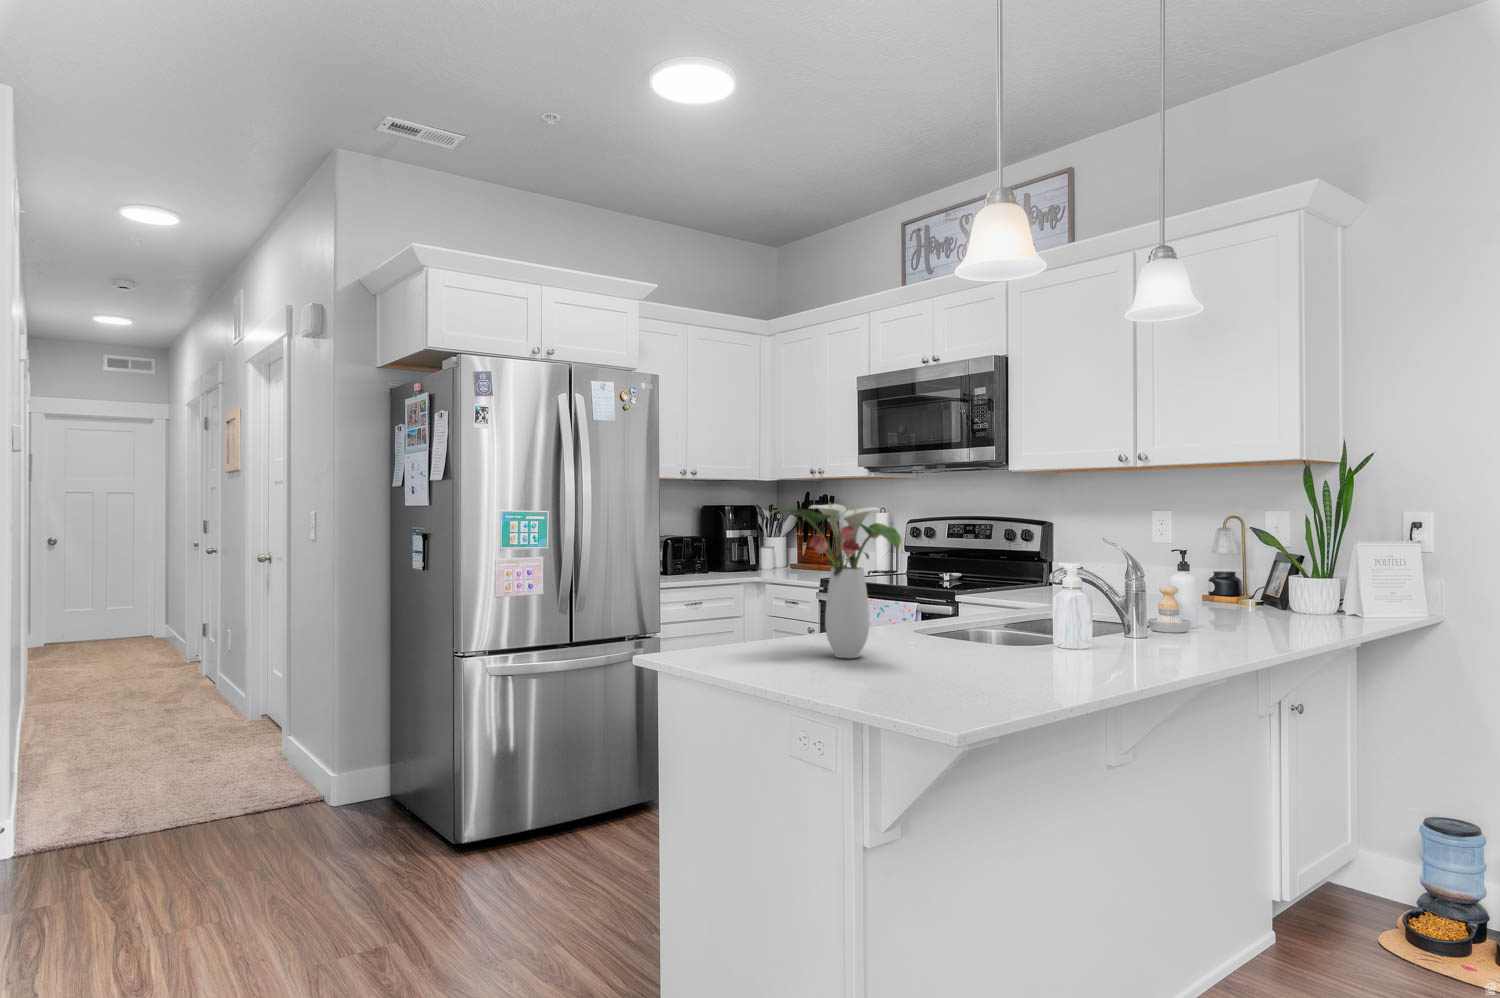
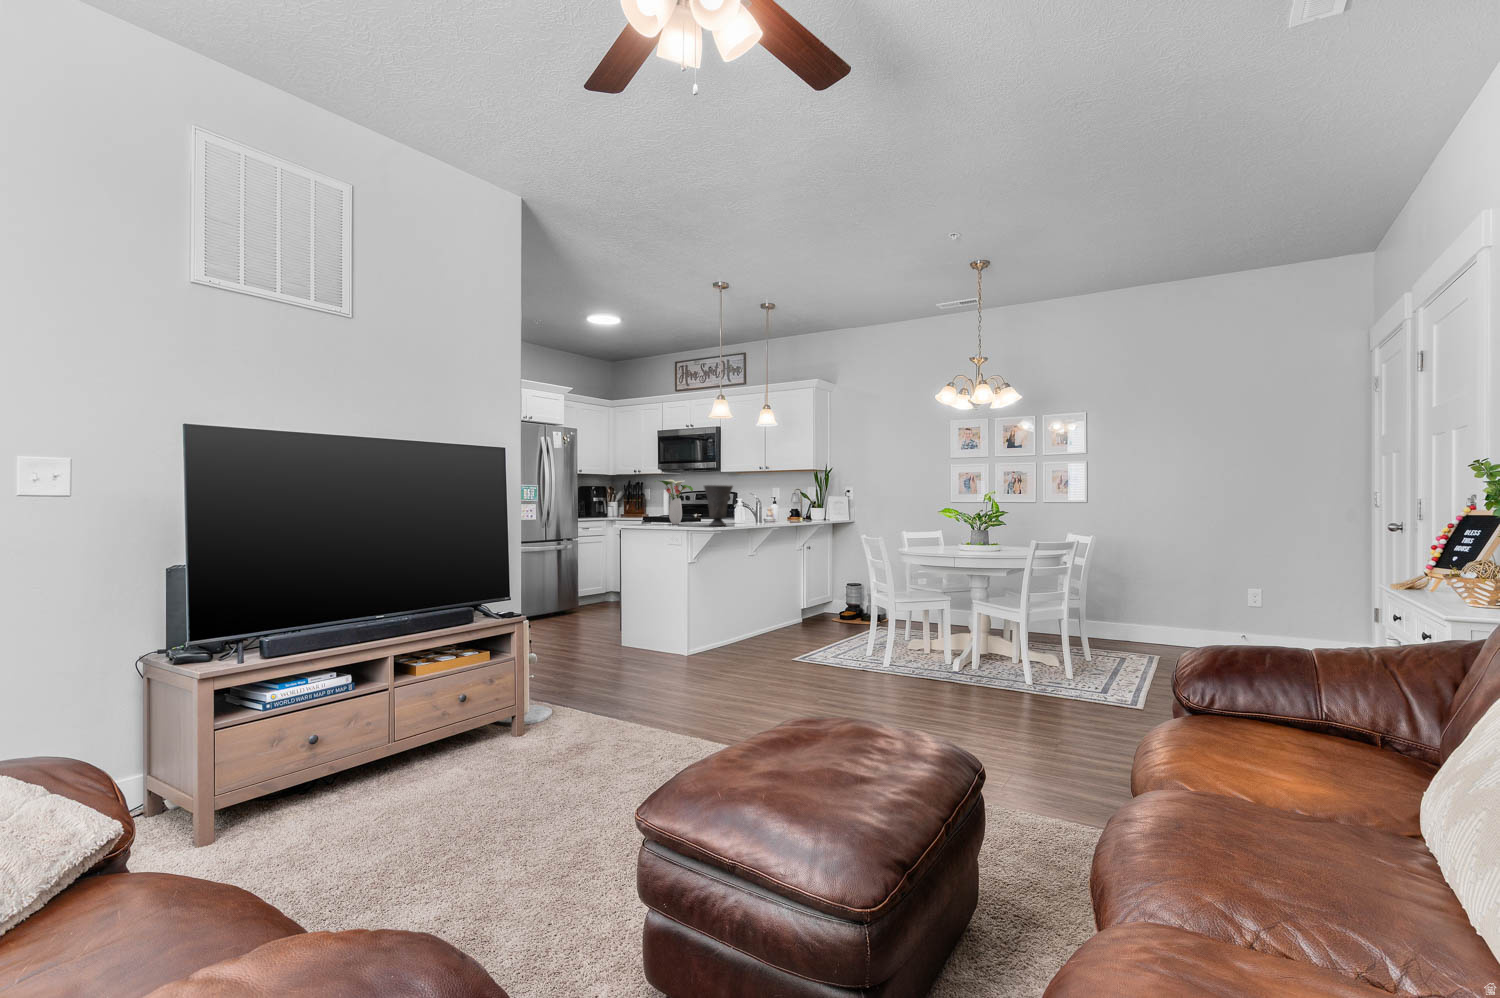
vase: none [938,528,1055,688] -> present [704,485,733,526]

